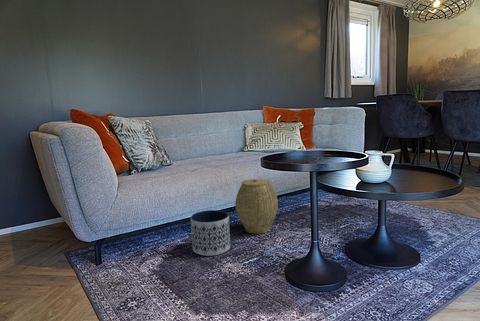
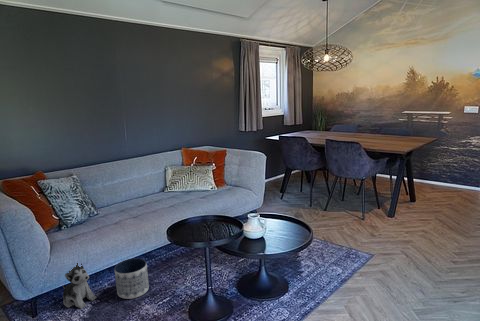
woven basket: present [235,179,278,234] -> none [154,226,189,272]
plush toy: none [129,204,169,261] -> present [63,263,97,308]

